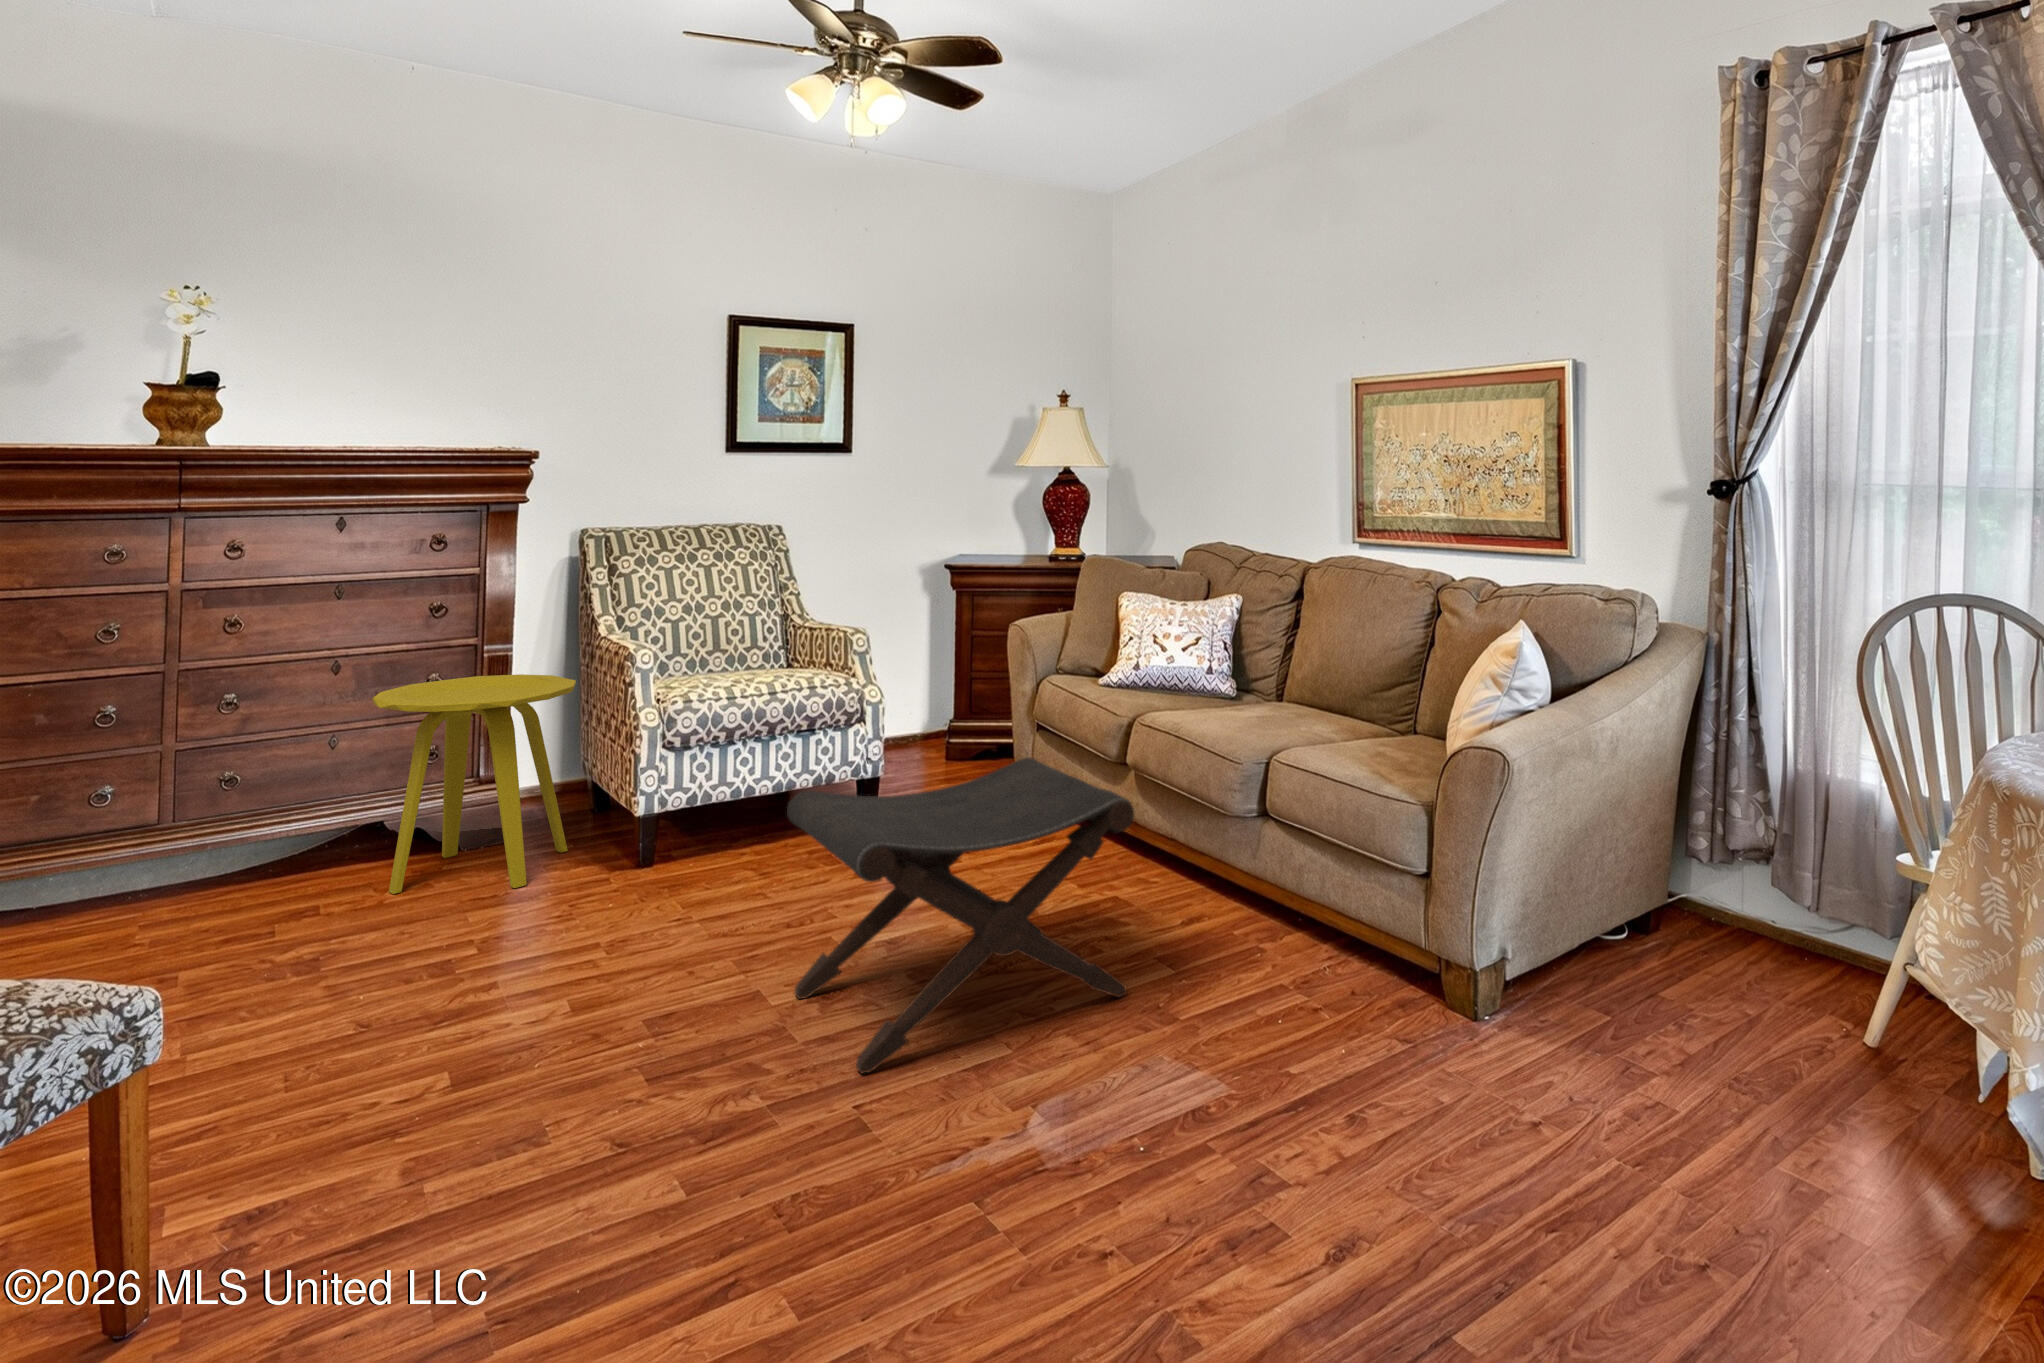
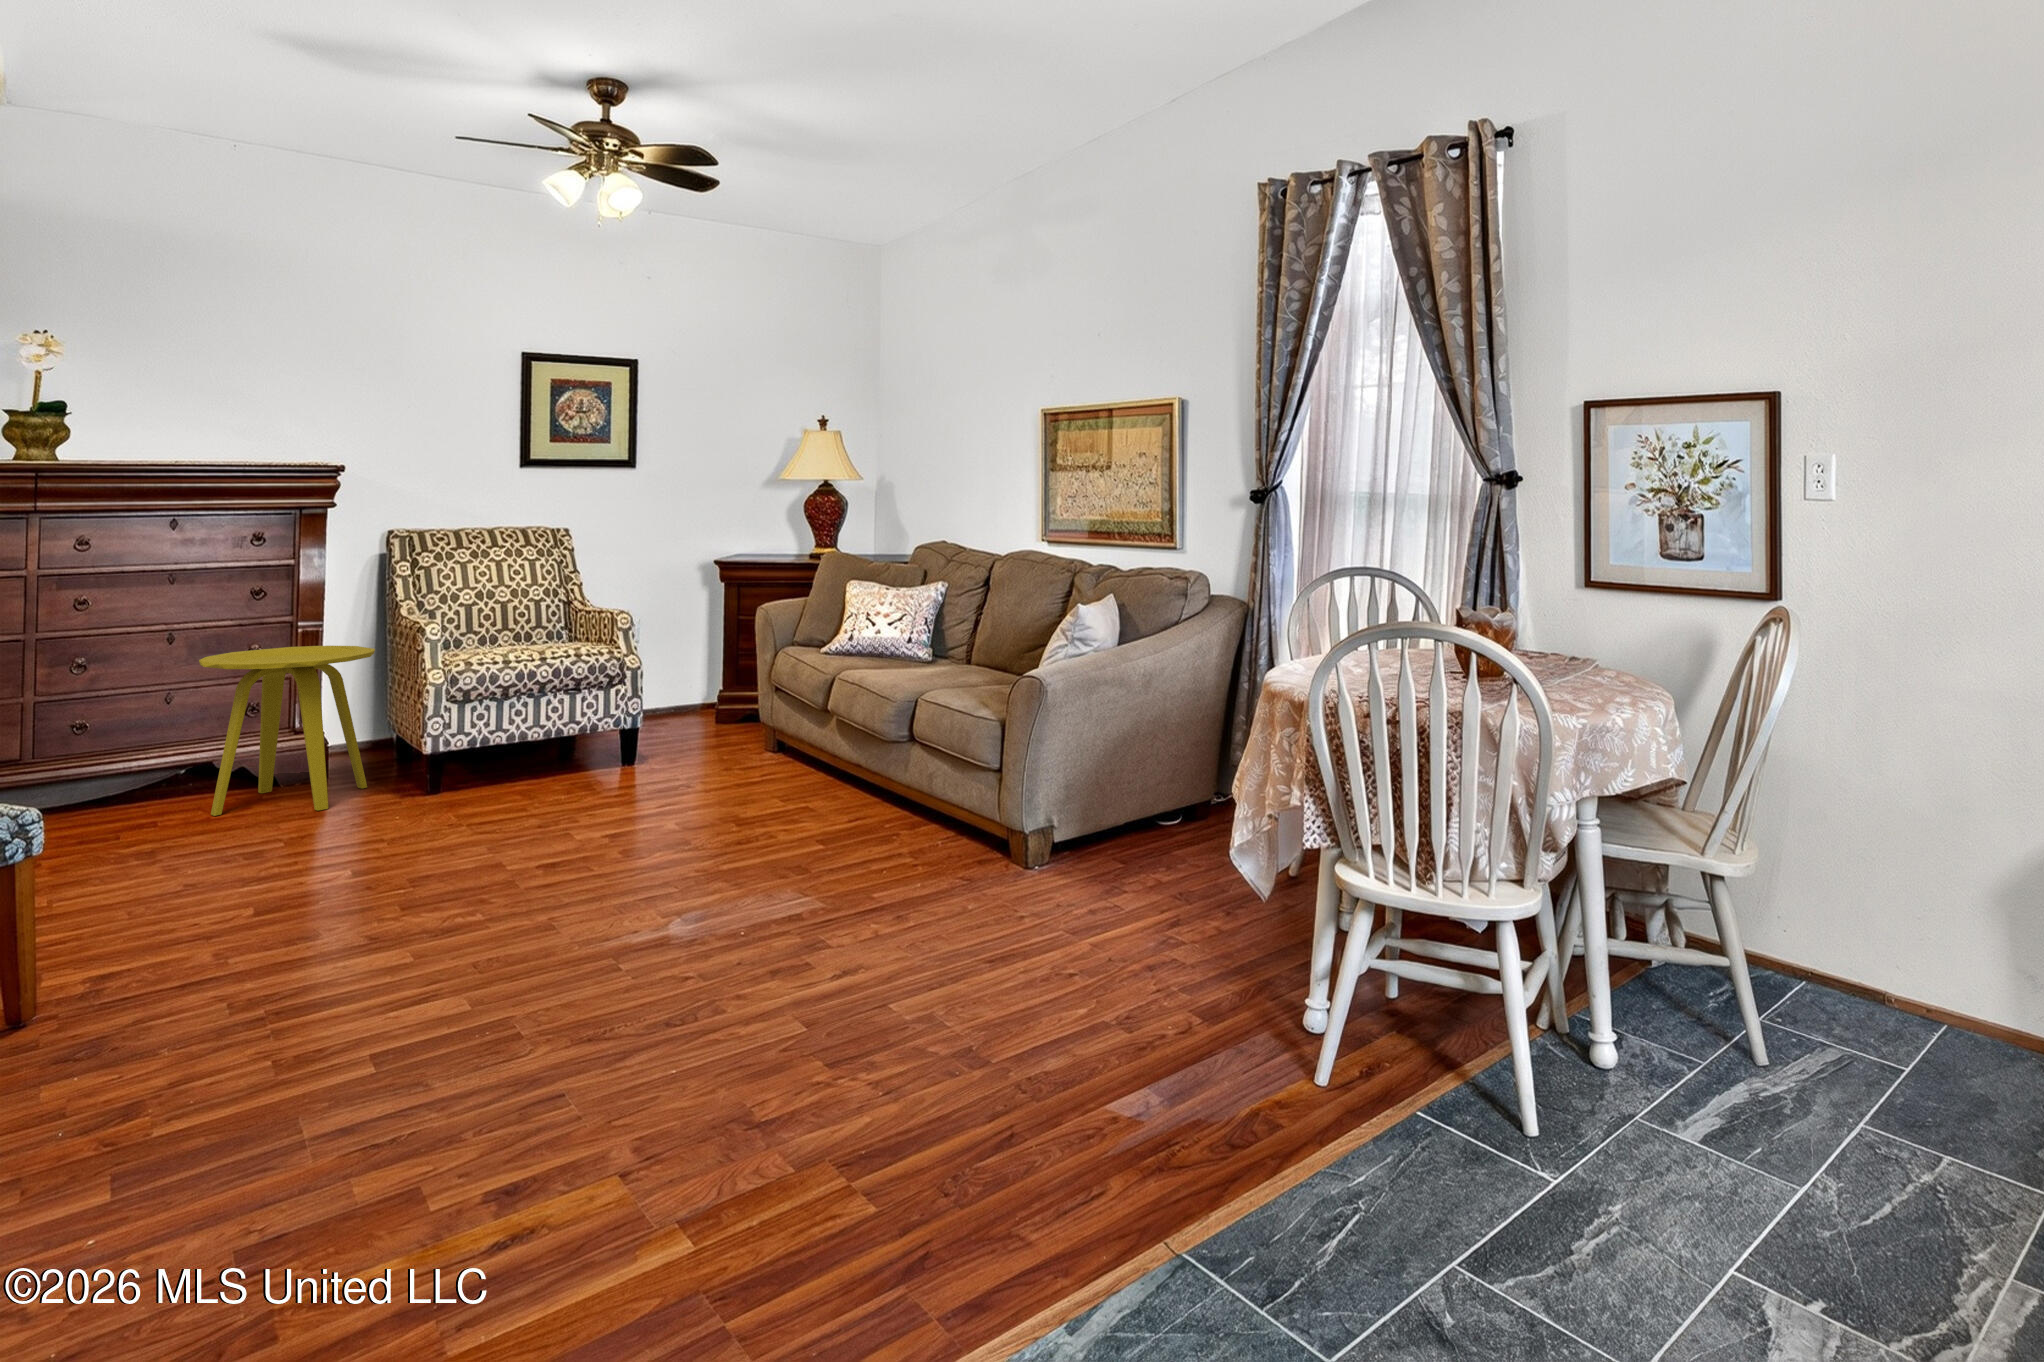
footstool: present [787,757,1134,1073] -> none [524,696,787,904]

